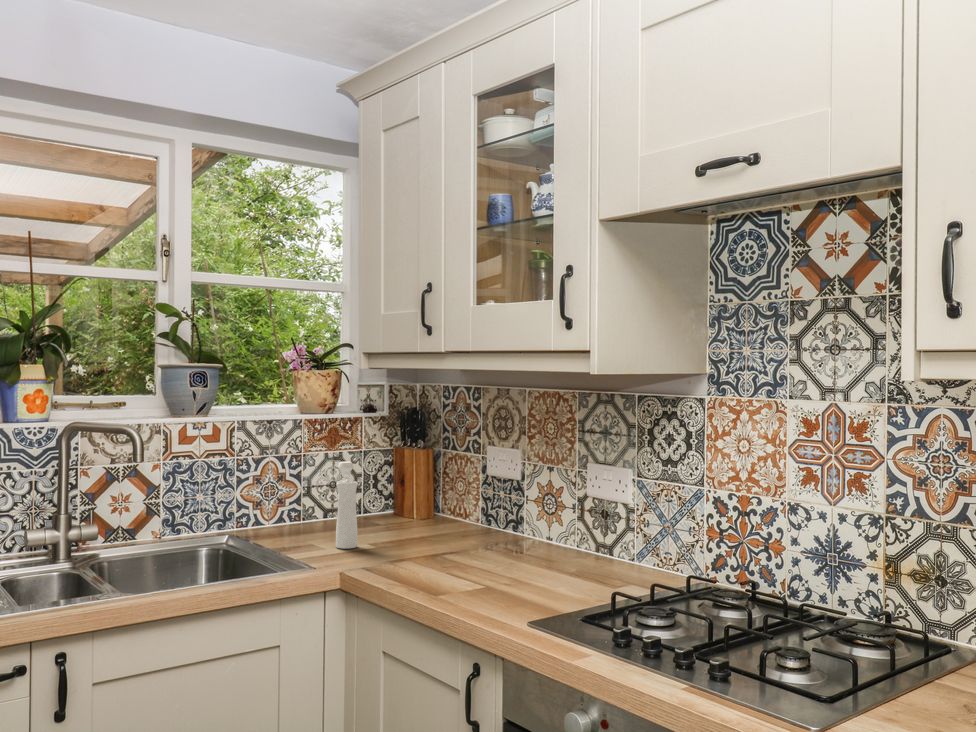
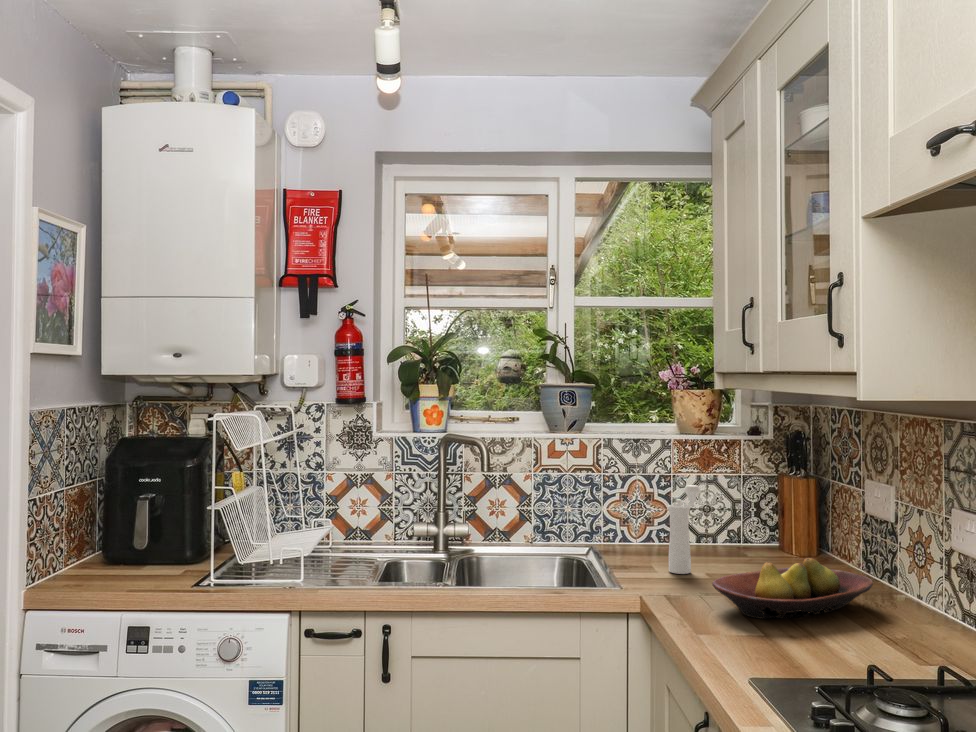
fruit bowl: none [418,515,527,570] -> present [712,558,873,619]

